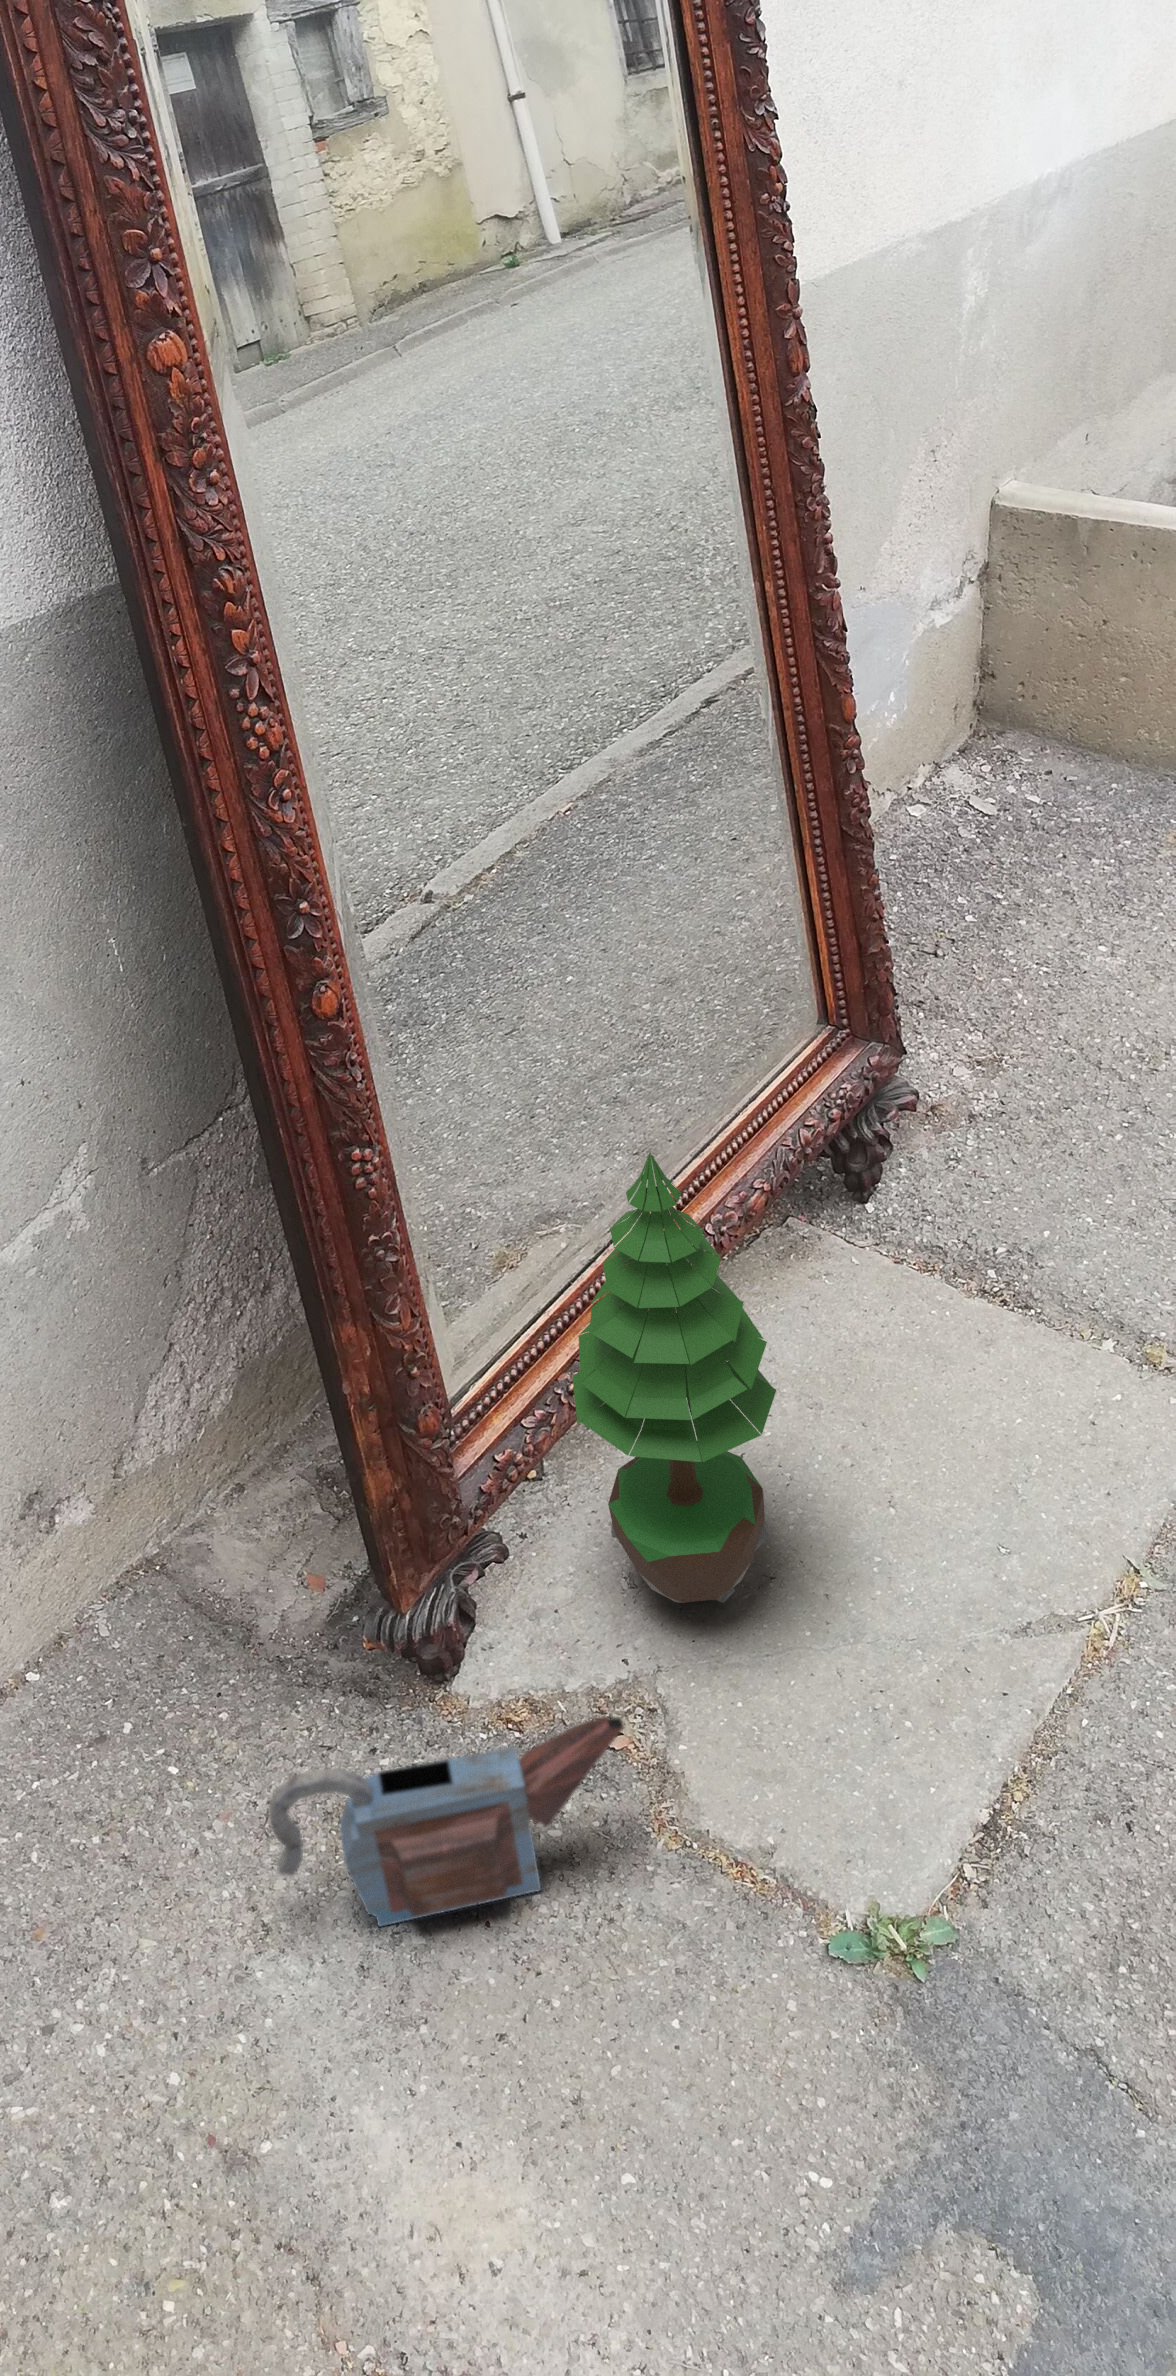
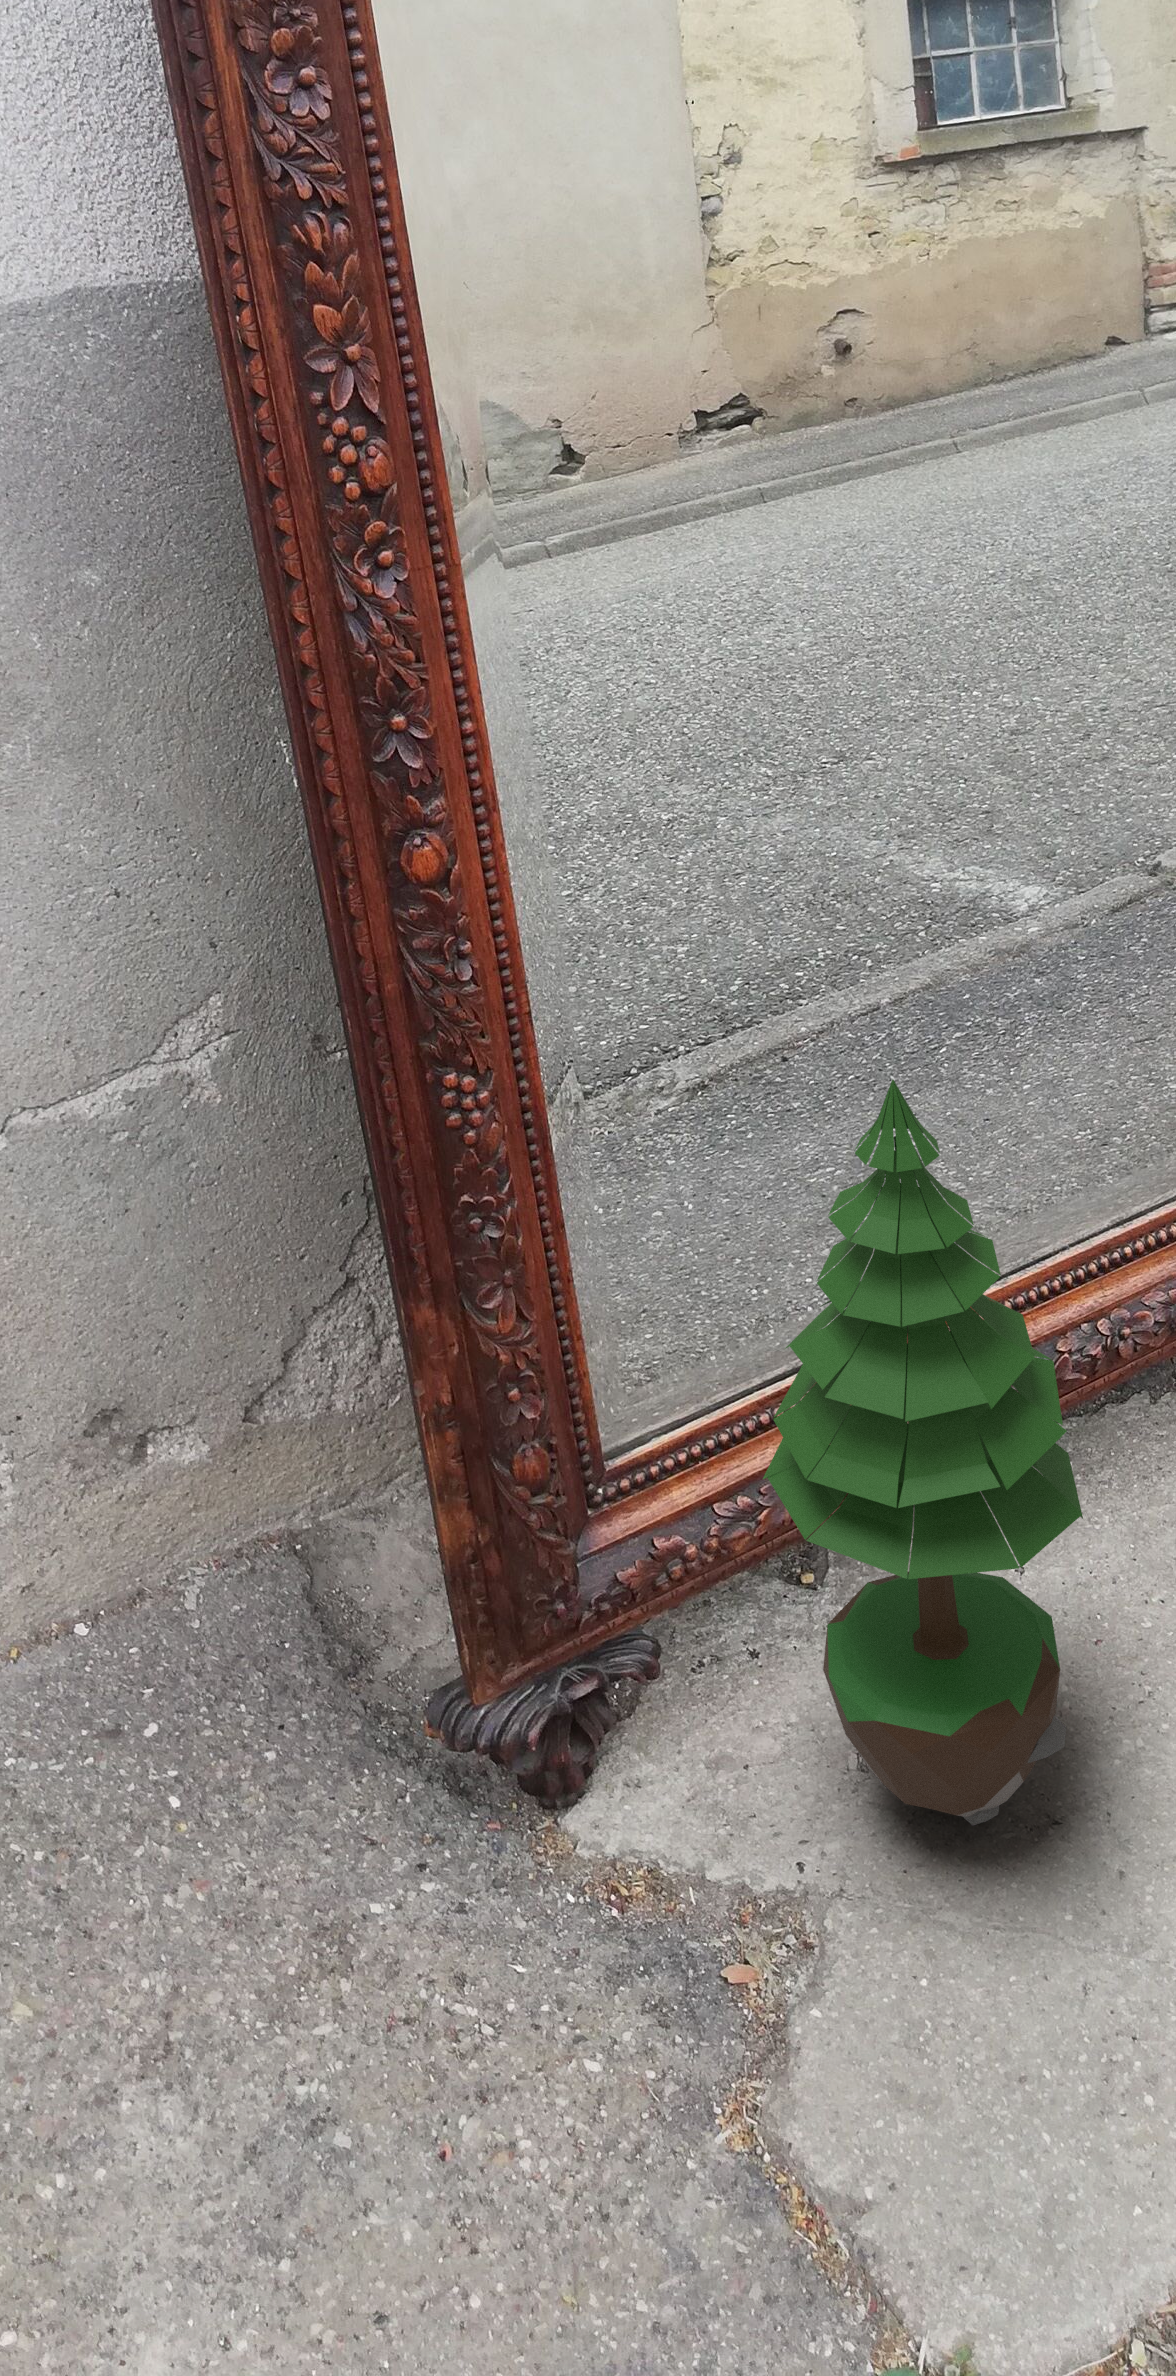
watering can: present [268,1716,624,1926] -> none [155,1835,667,2138]

